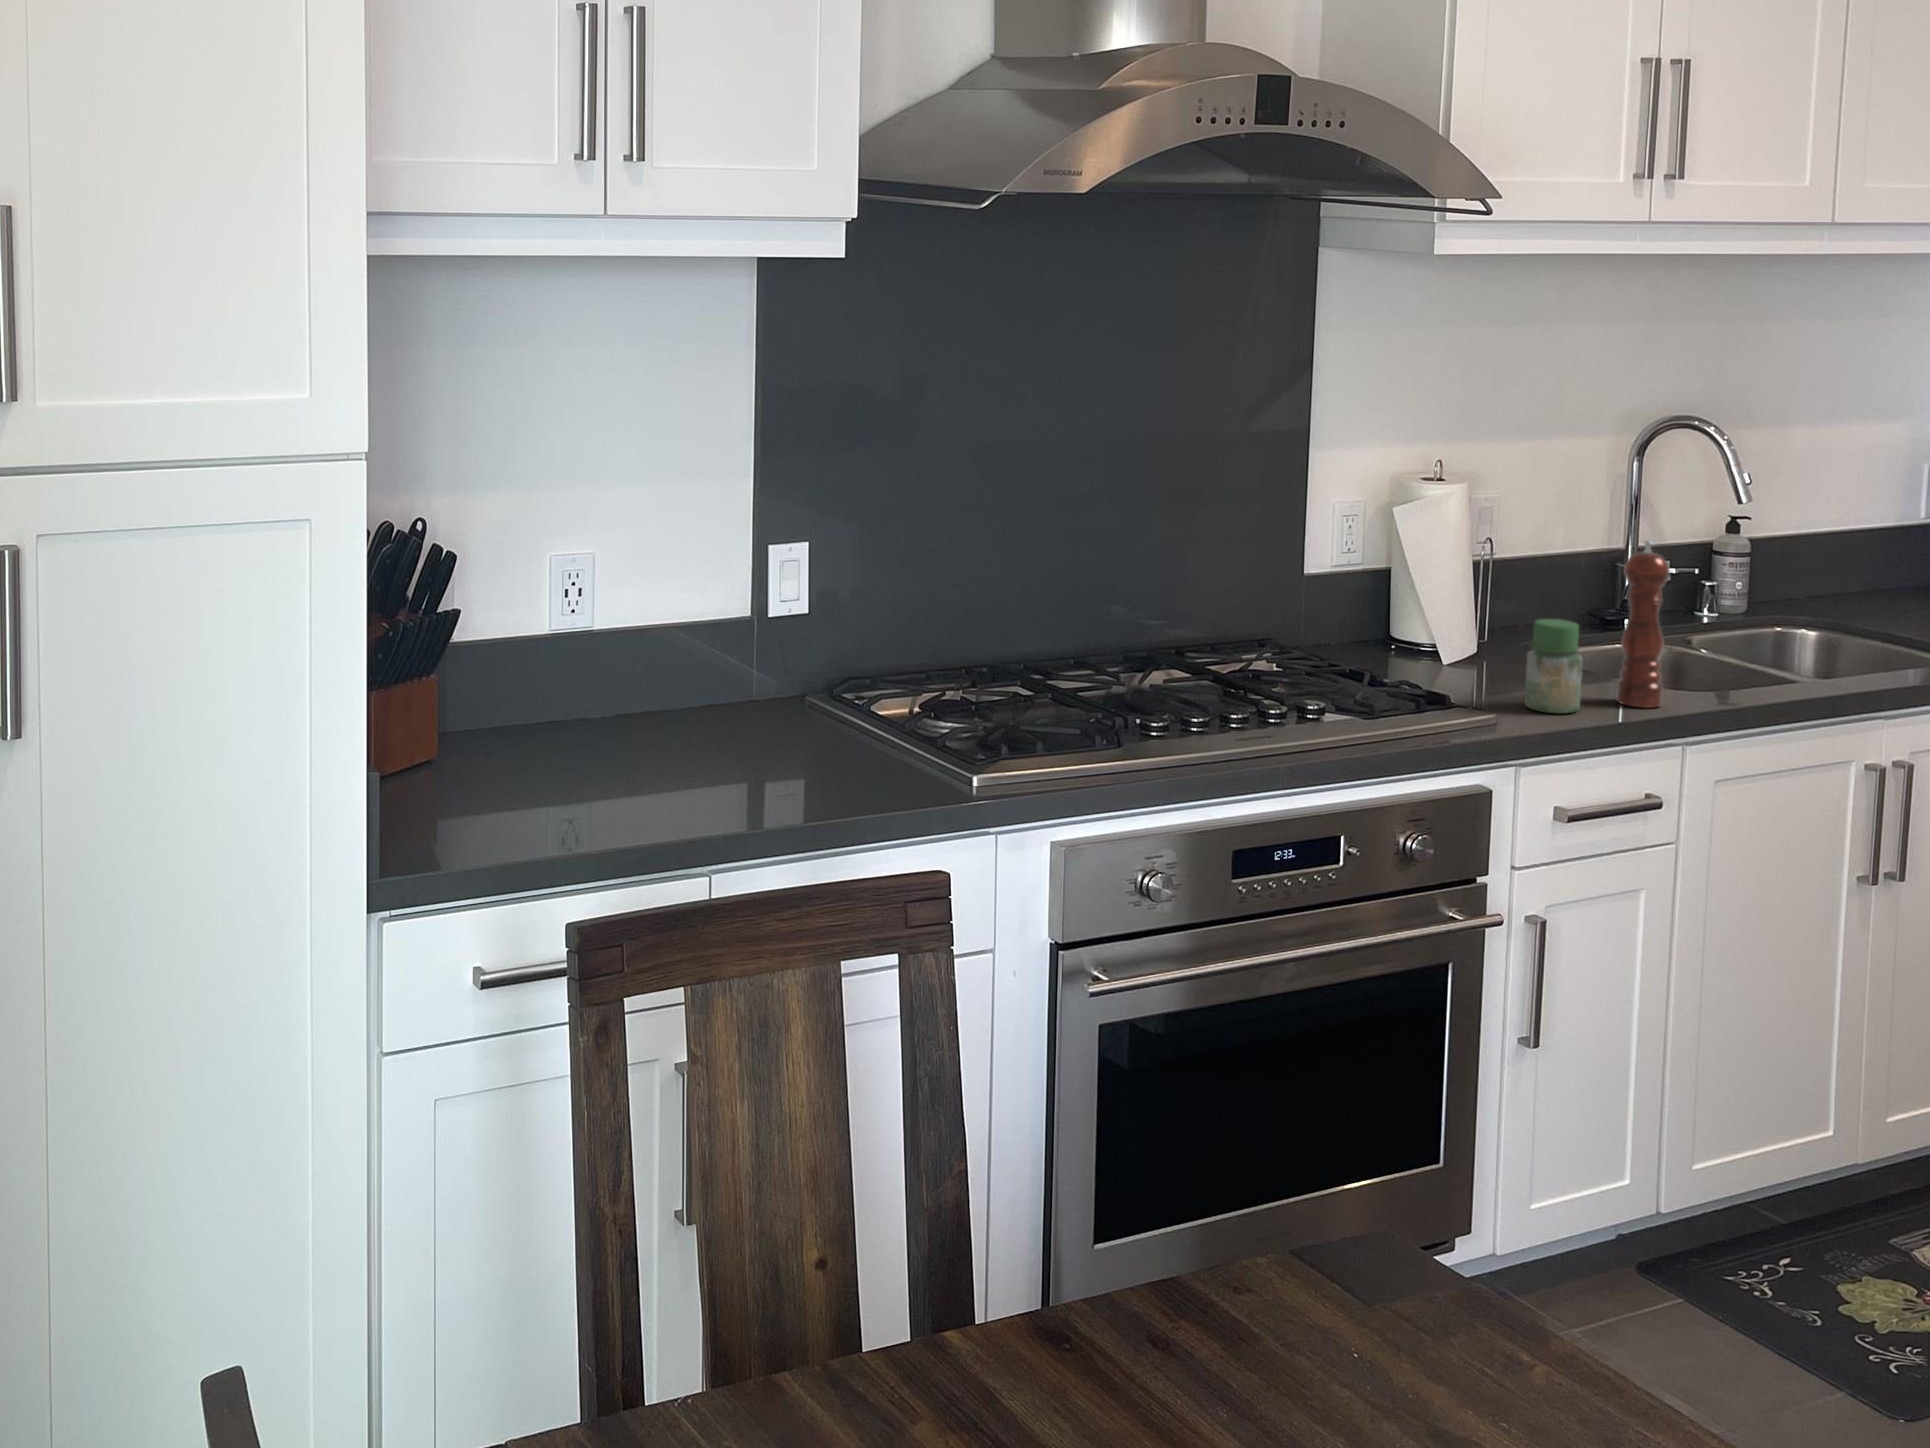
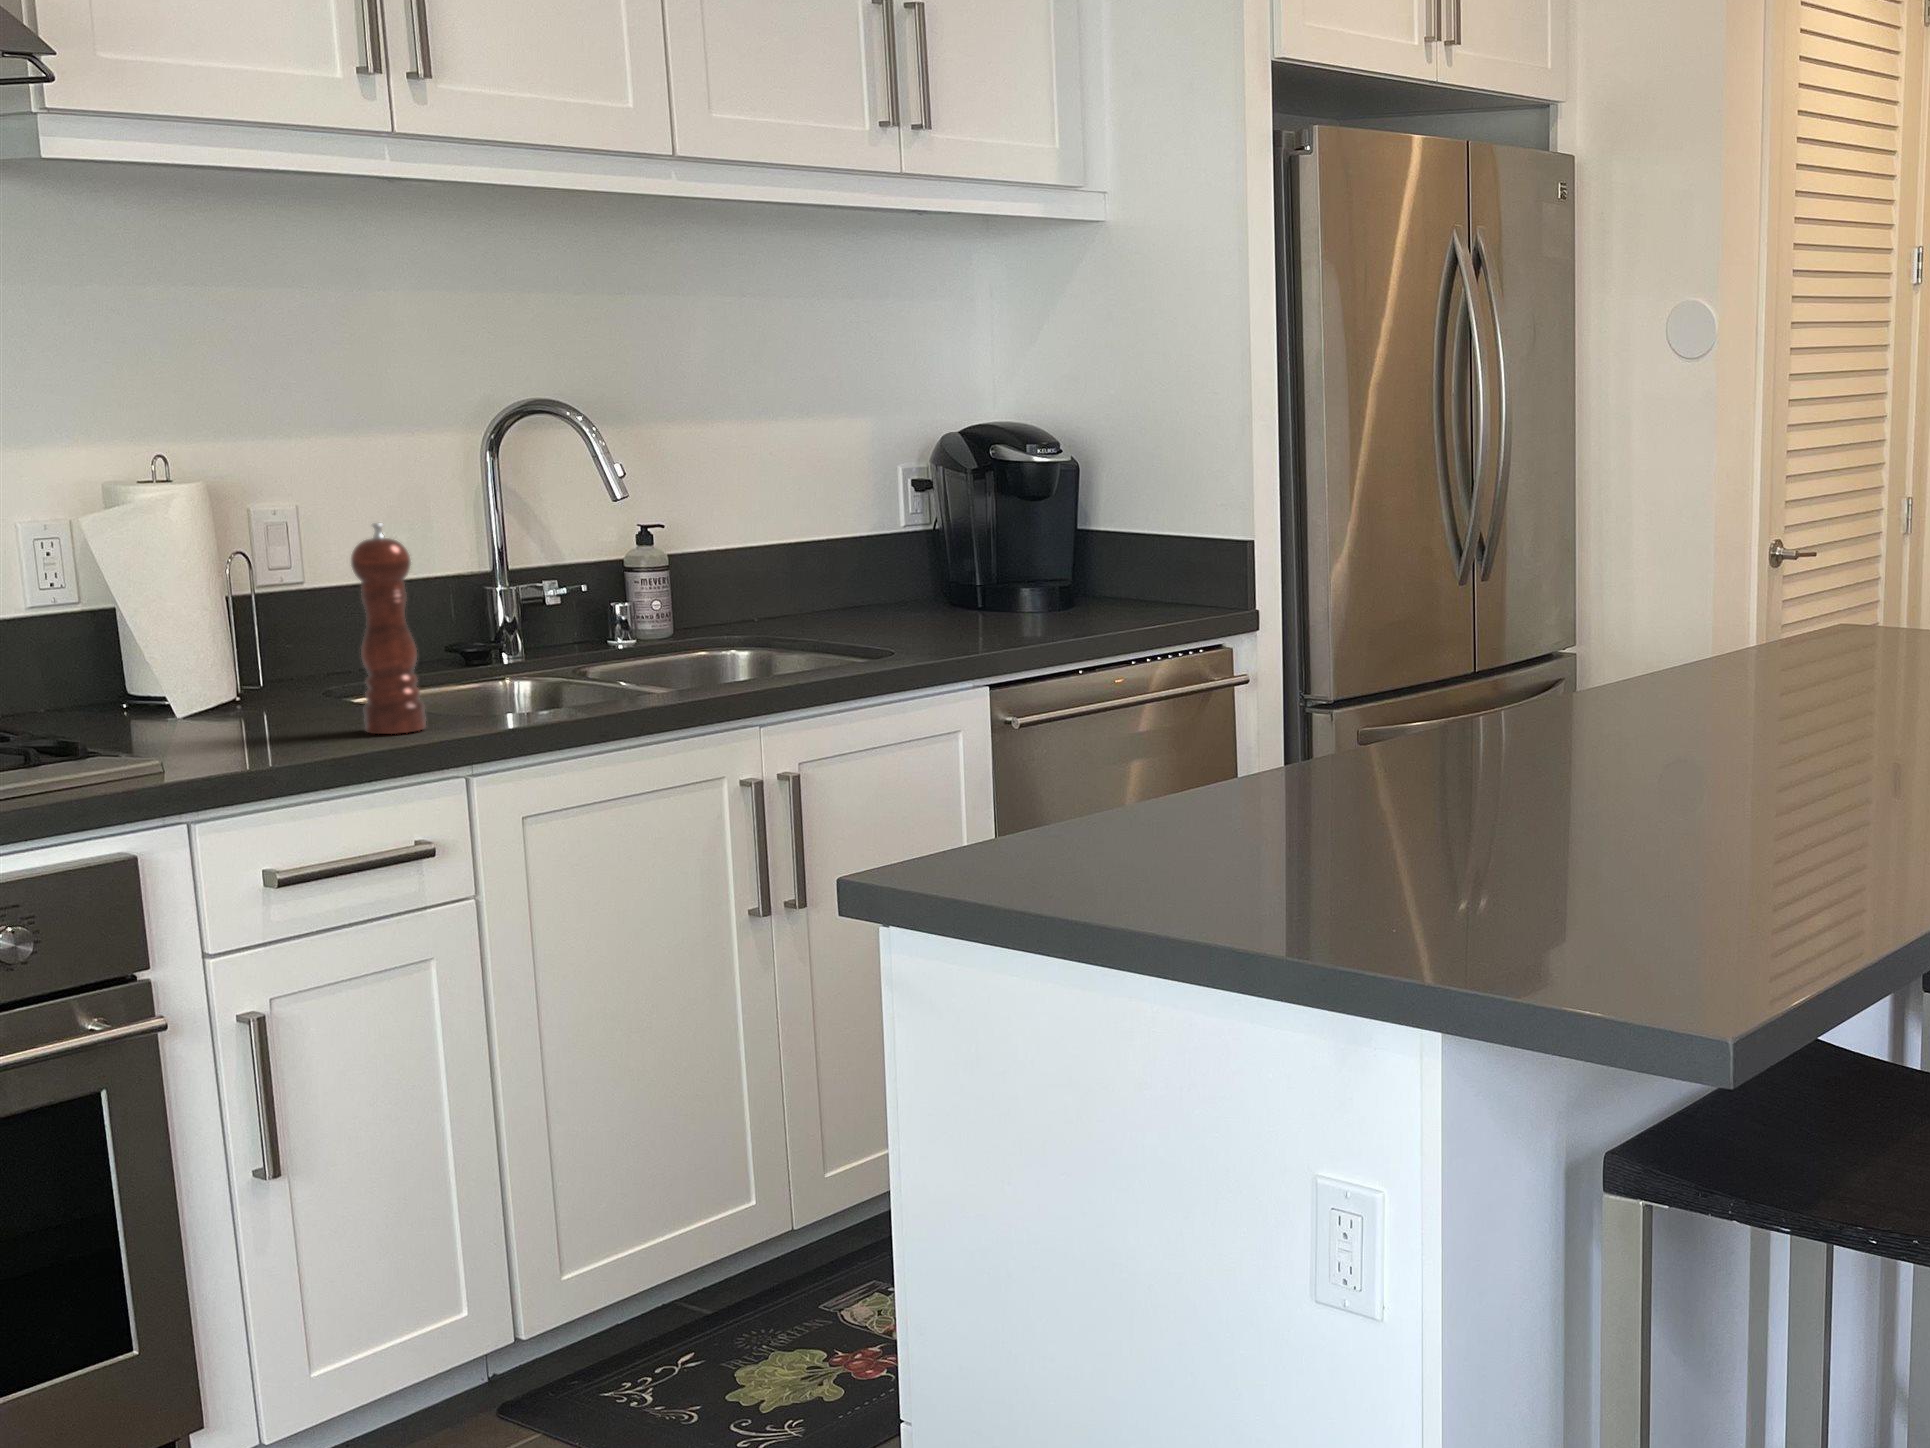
jar: present [1525,619,1582,713] -> none [214,631,298,751]

